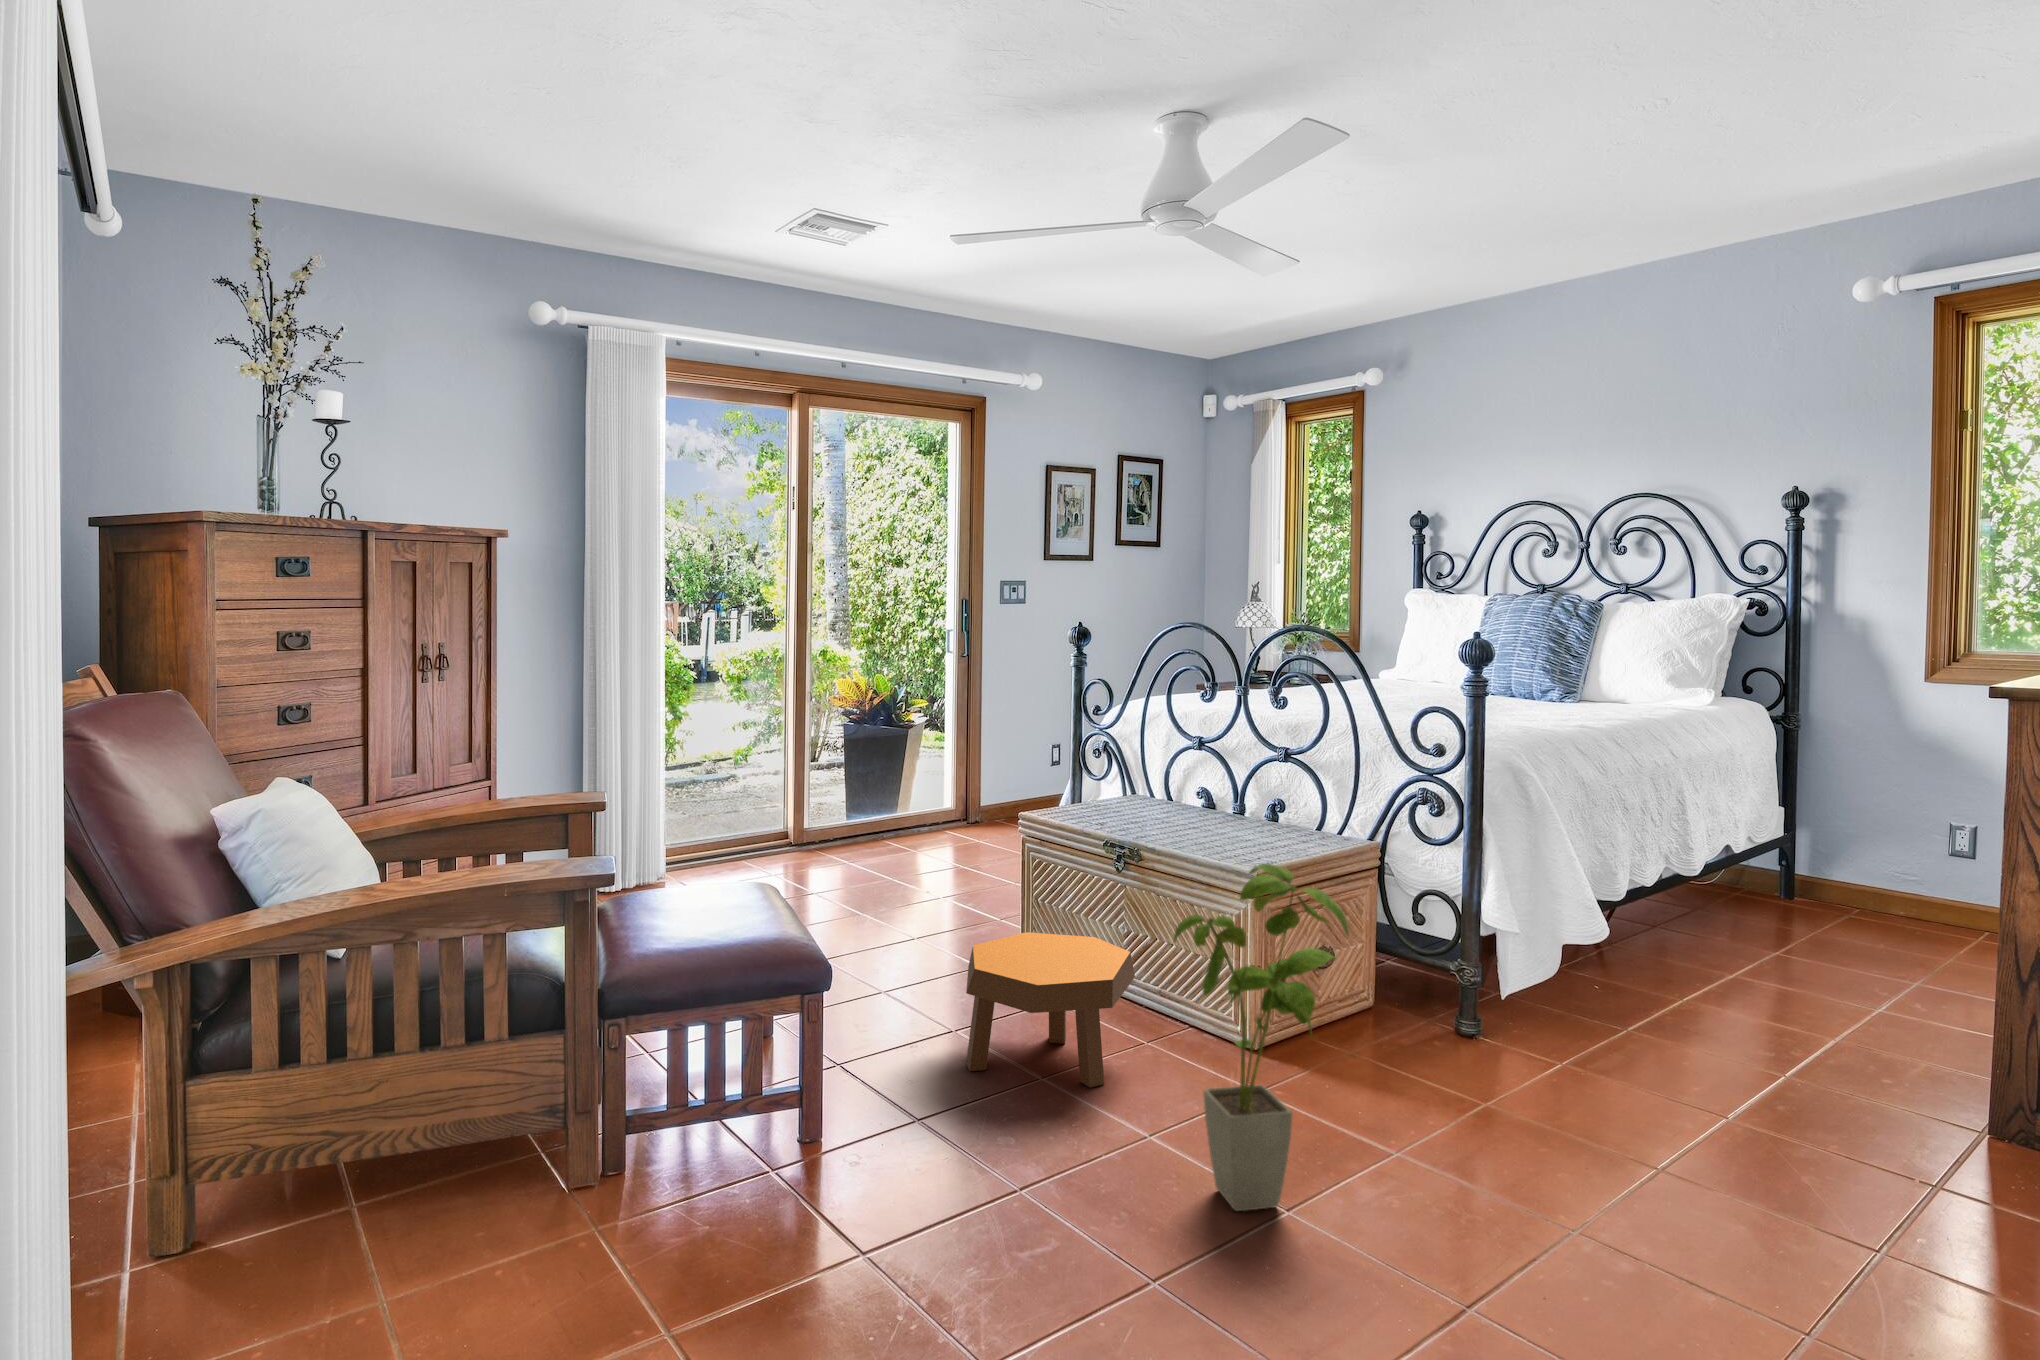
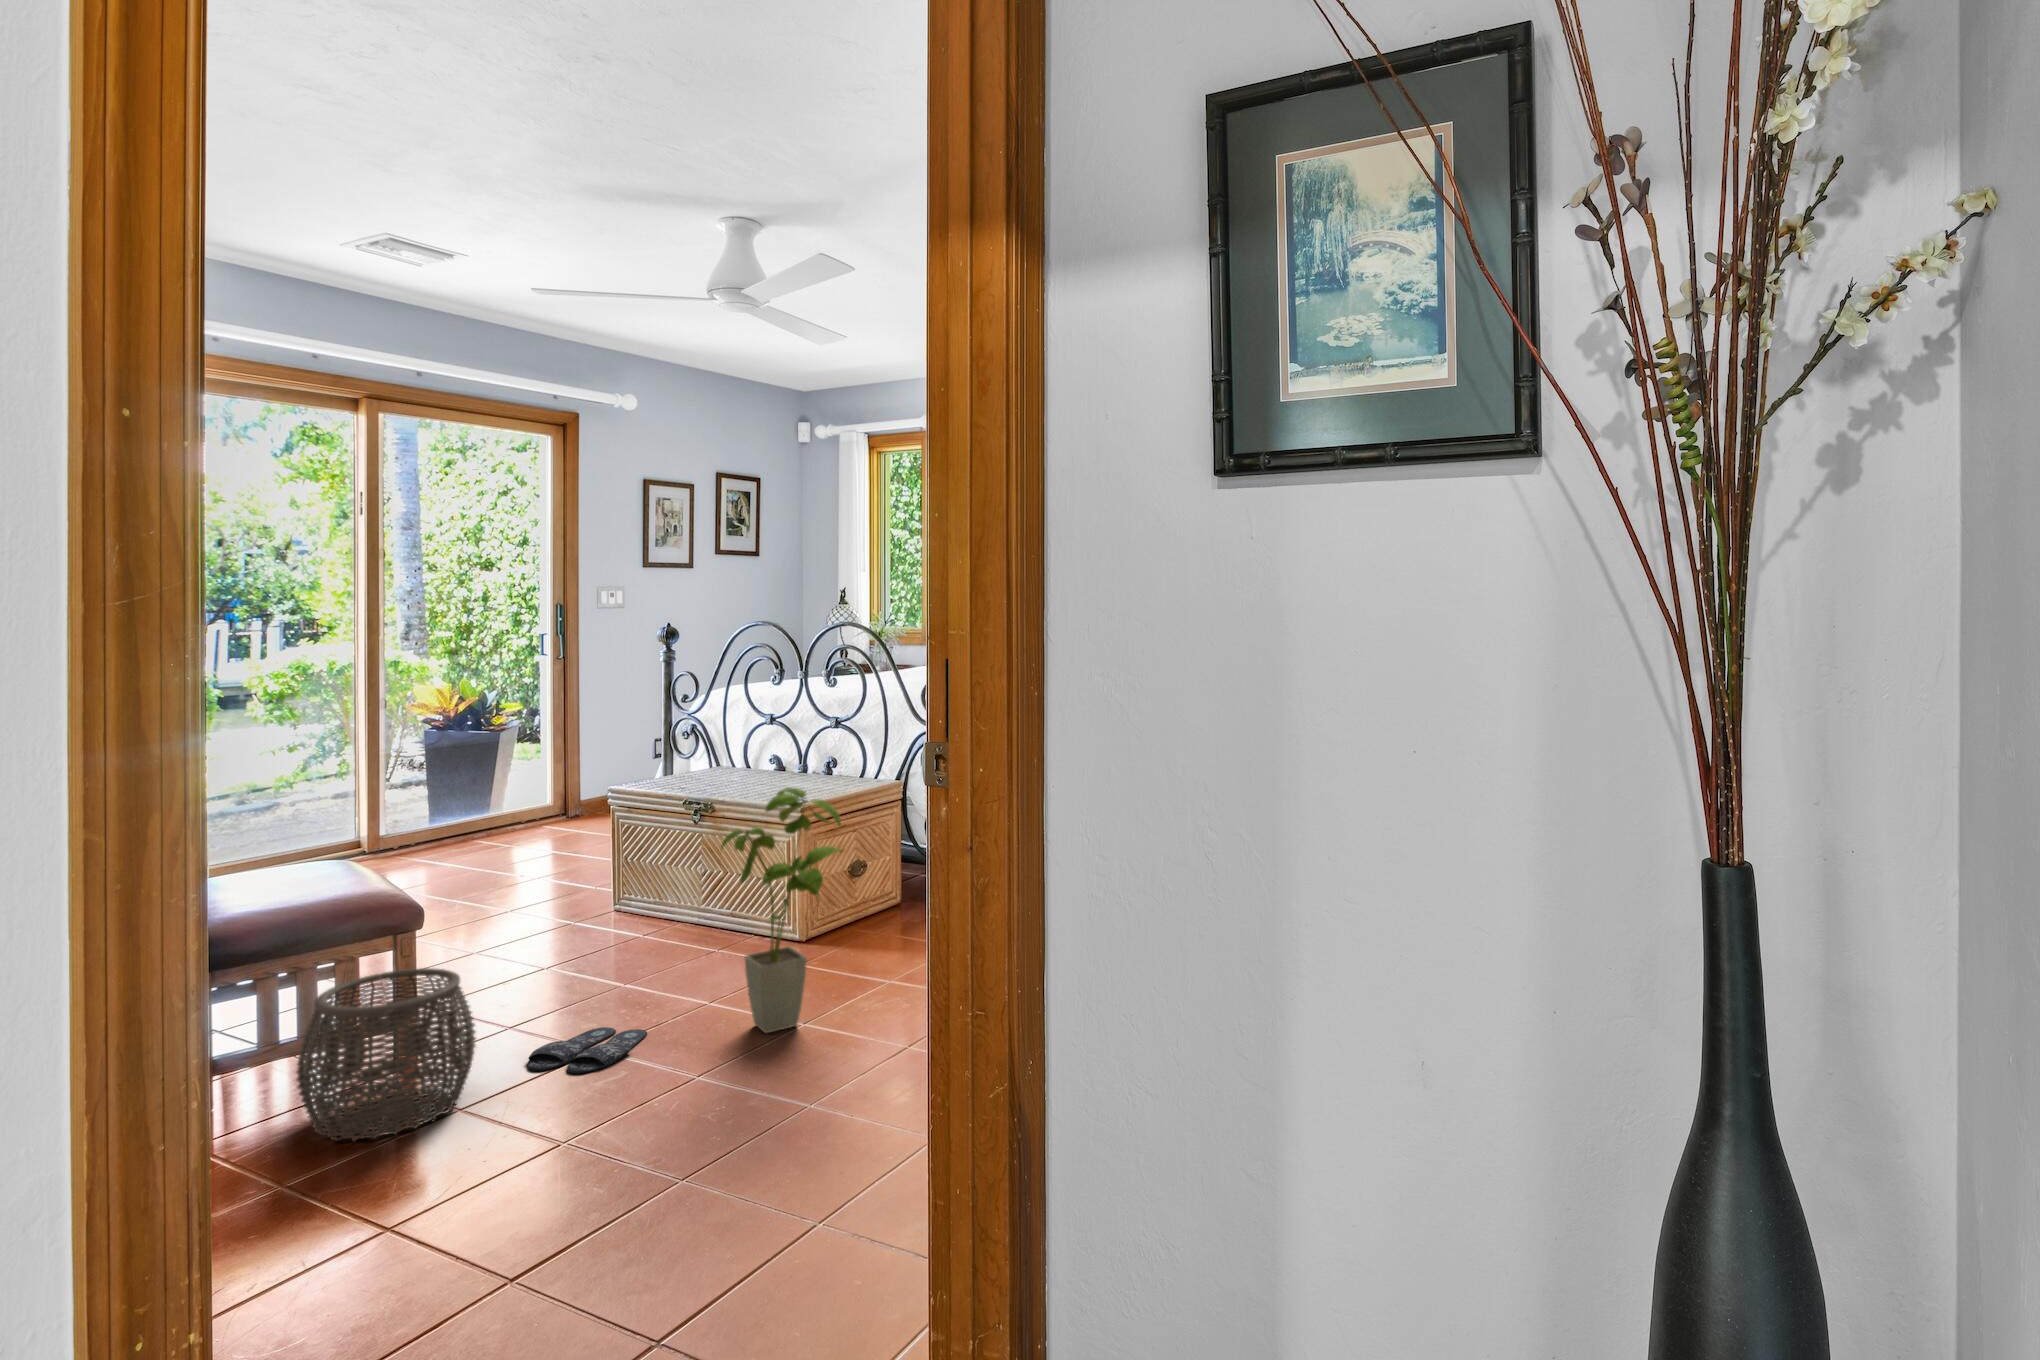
footstool: present [966,932,1135,1088] -> none [553,874,704,992]
woven basket: none [696,1044,884,1271] -> present [297,968,476,1141]
slippers: none [940,1144,1078,1221] -> present [528,1027,647,1074]

